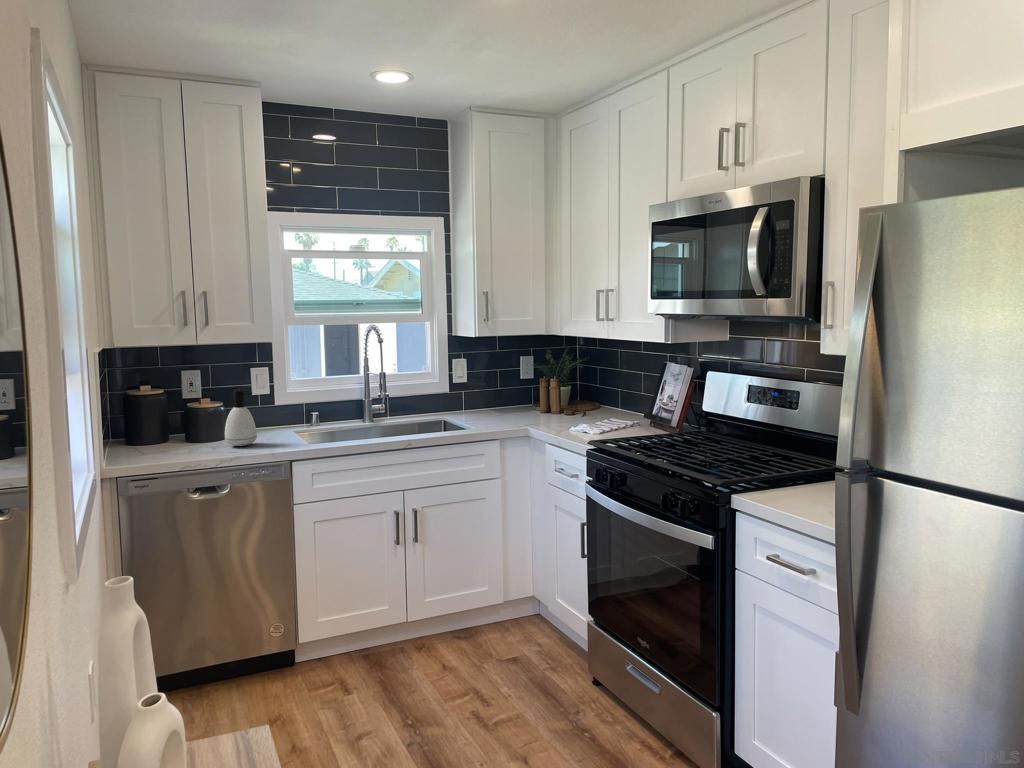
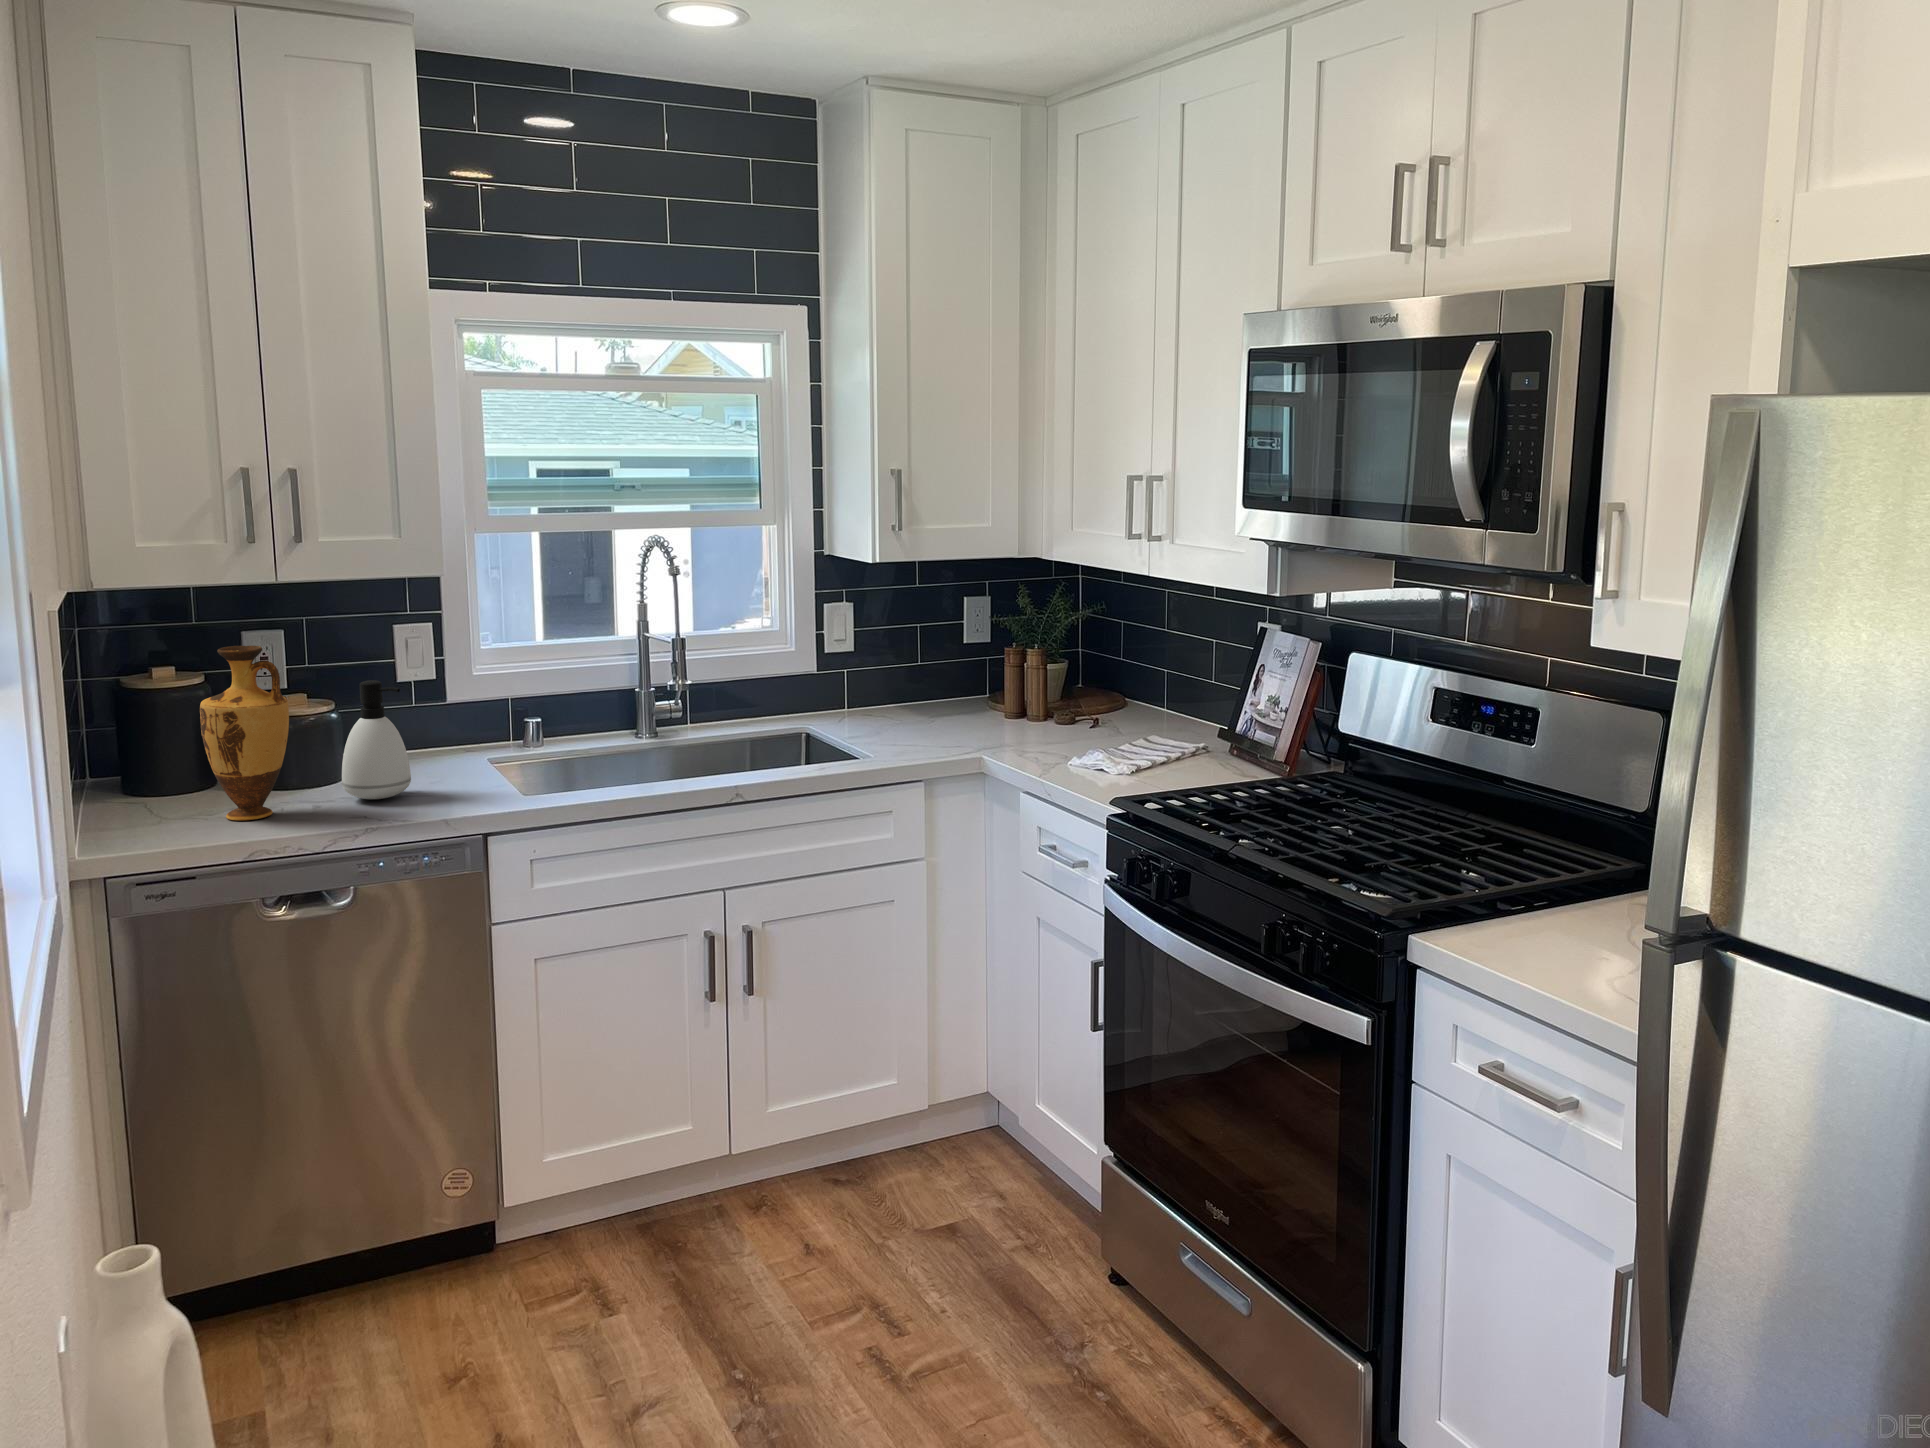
vase: none [160,372,201,454] -> present [200,645,289,820]

